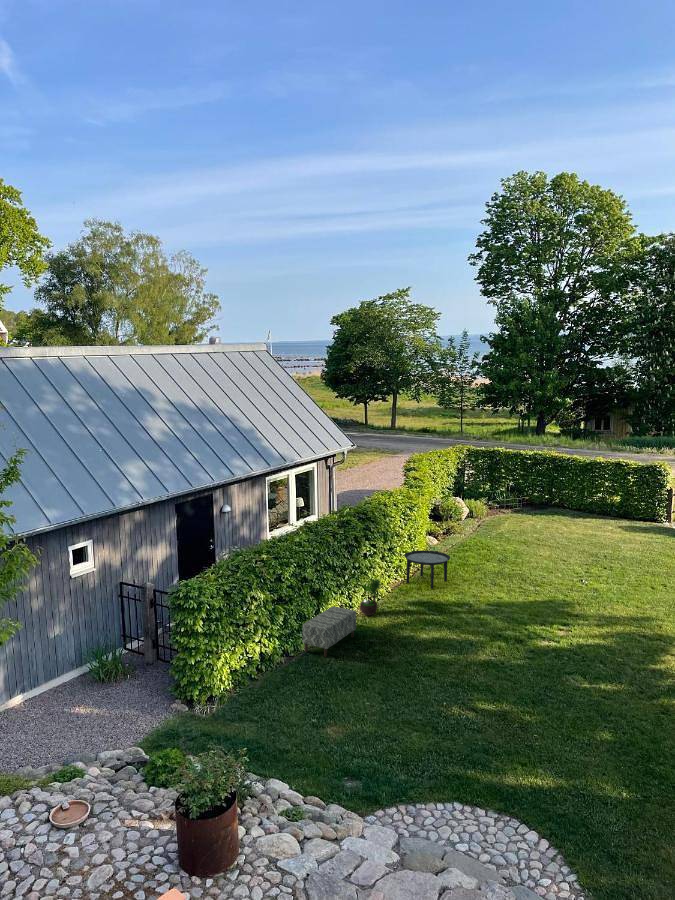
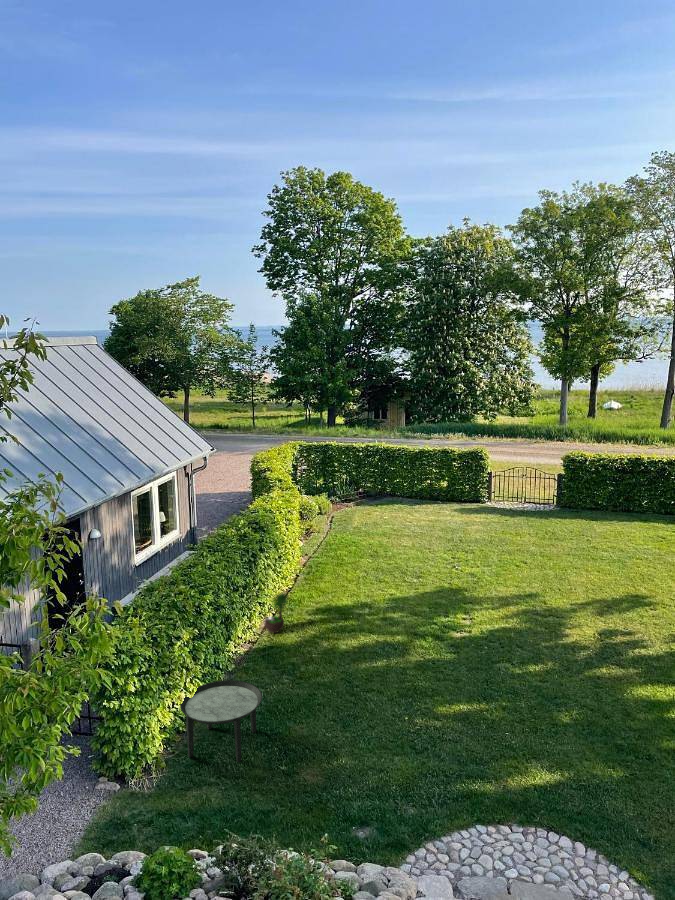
round table: present [404,550,450,589] -> present [180,680,262,762]
bench: present [302,606,356,657] -> none [224,630,274,689]

